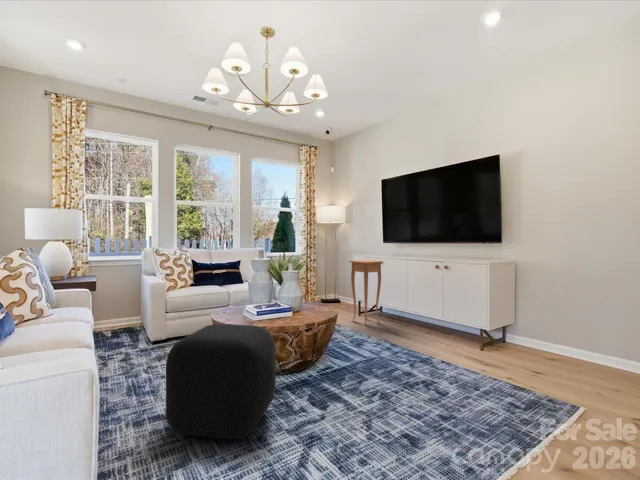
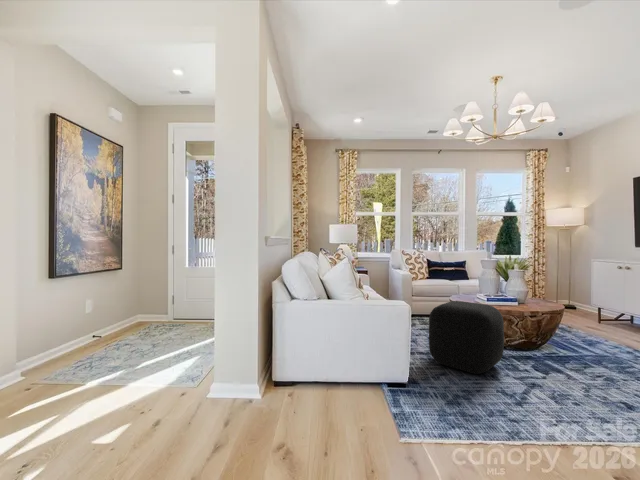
side table: present [350,260,383,325] -> none [584,265,630,331]

